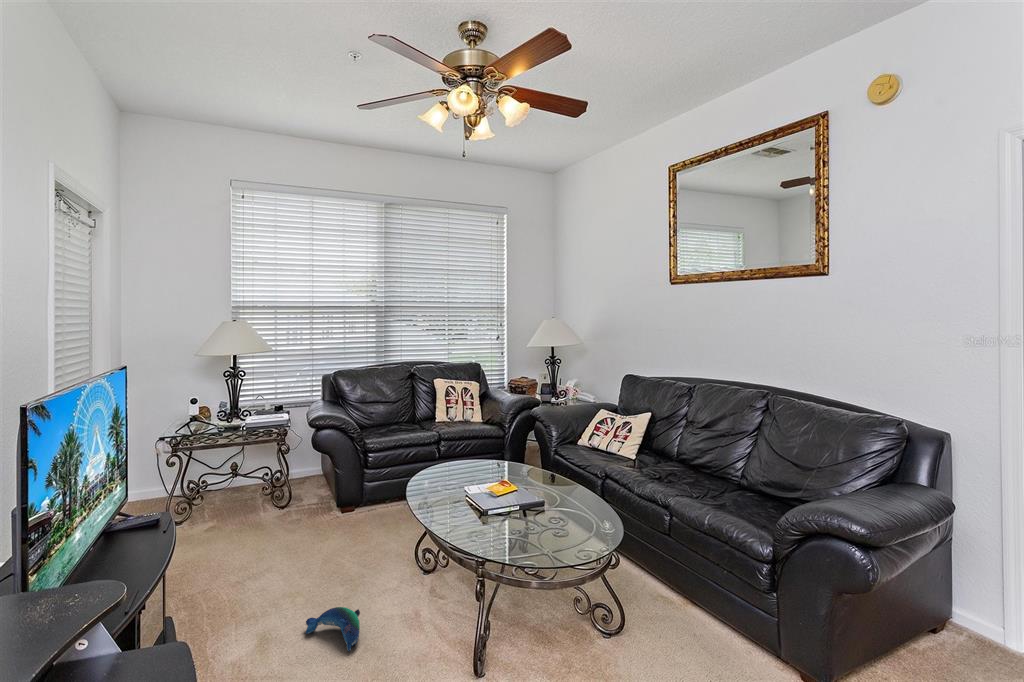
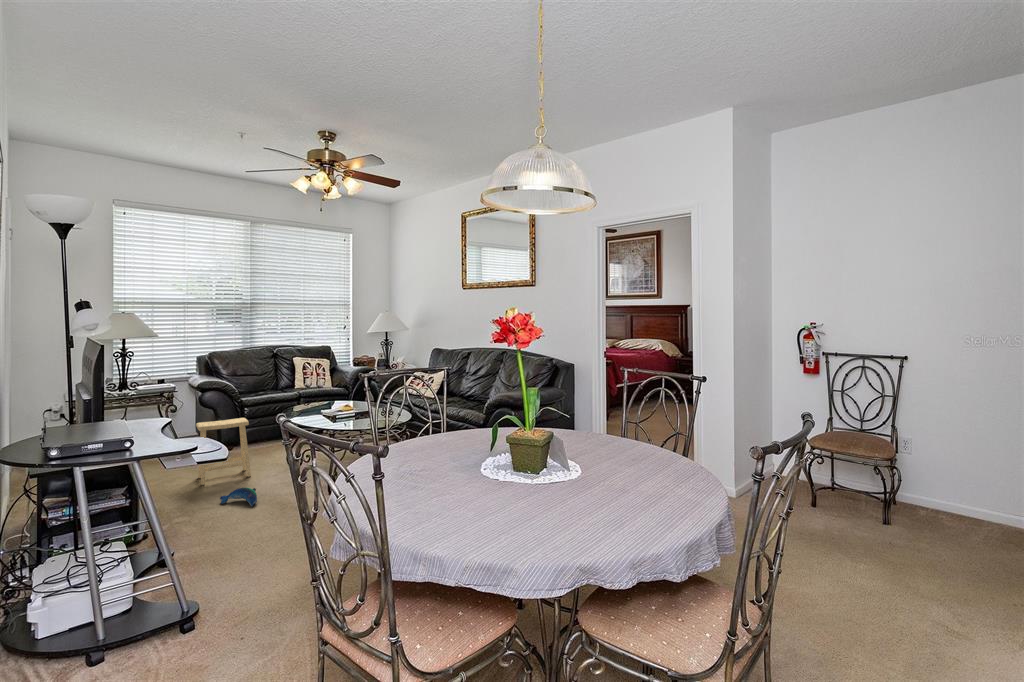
footstool: none [293,473,365,577] -> present [196,418,251,485]

